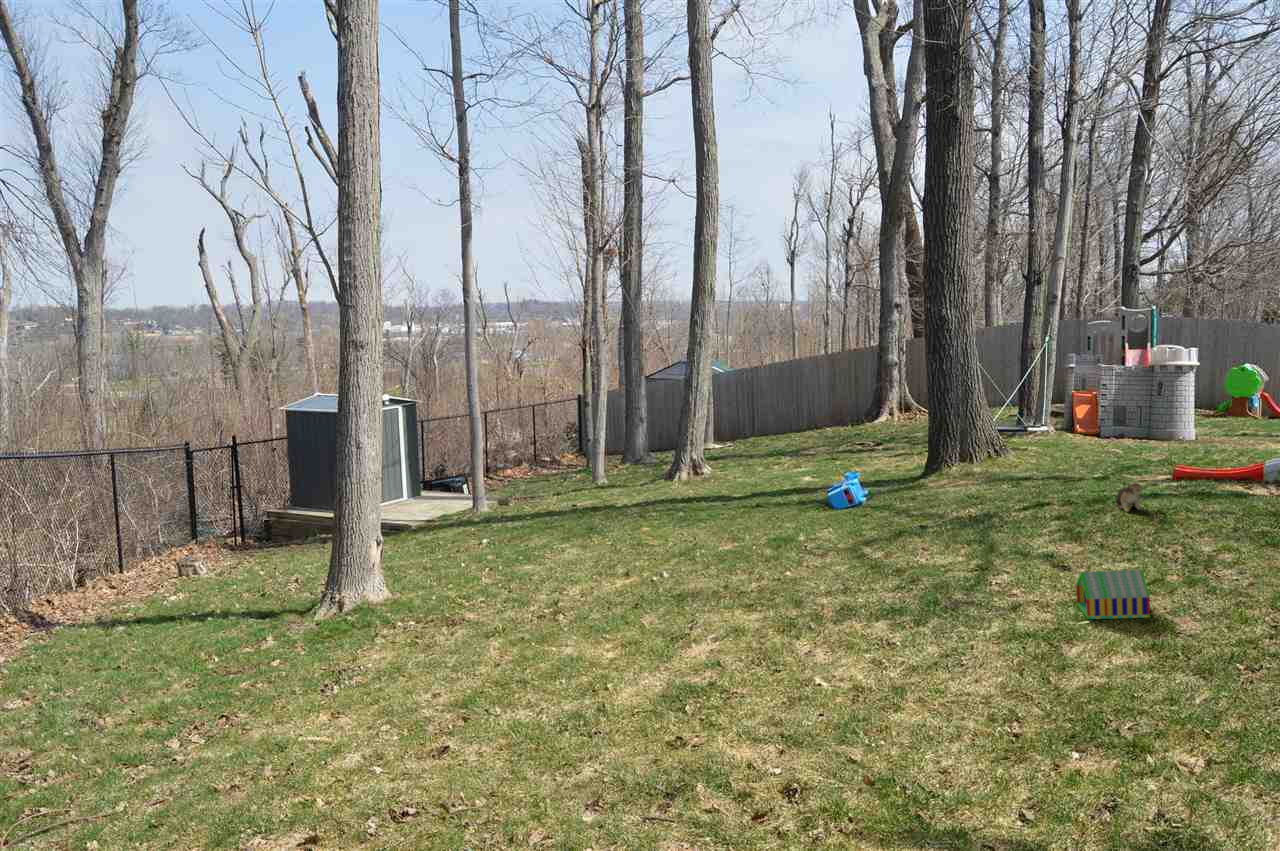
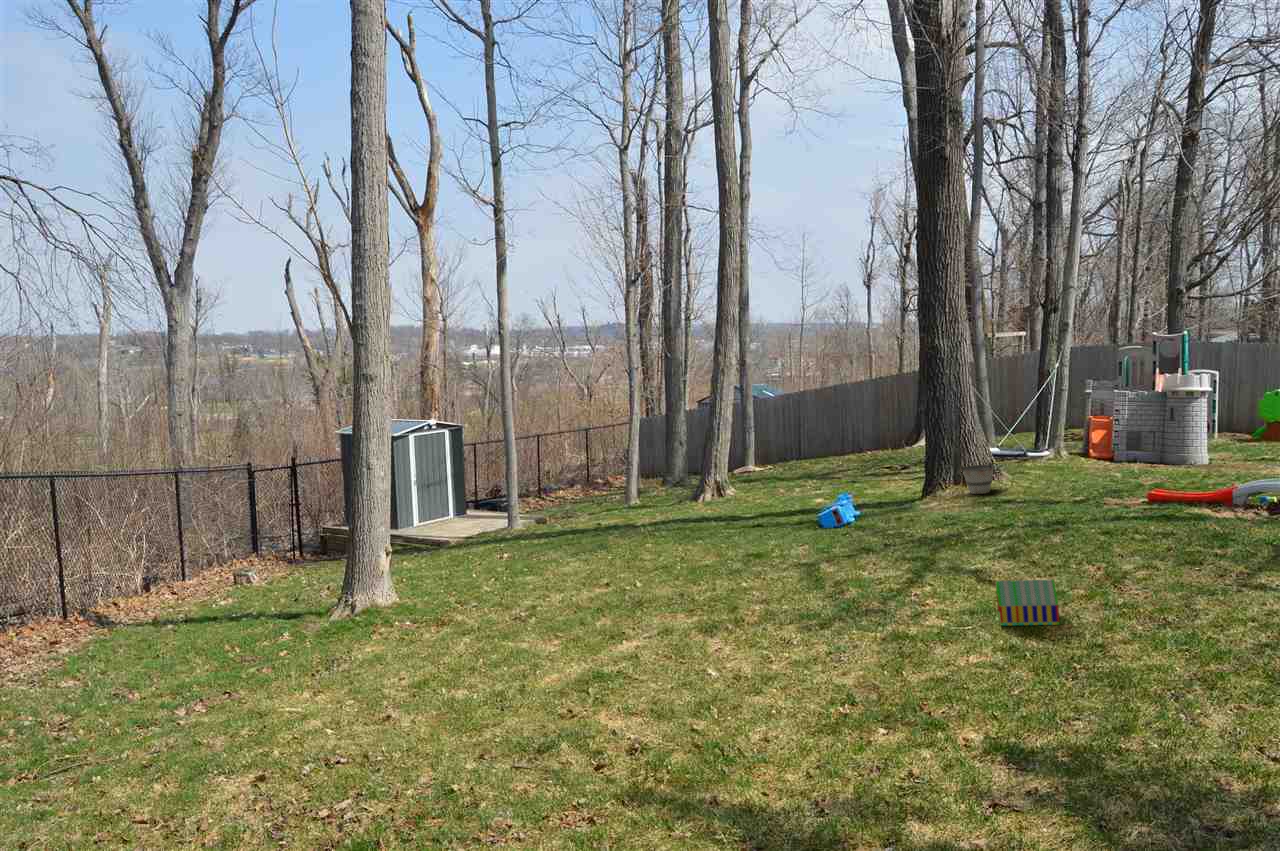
bucket: none [968,439,1007,472] -> present [957,462,993,494]
plush toy: present [1116,482,1141,512] -> none [1077,501,1099,530]

